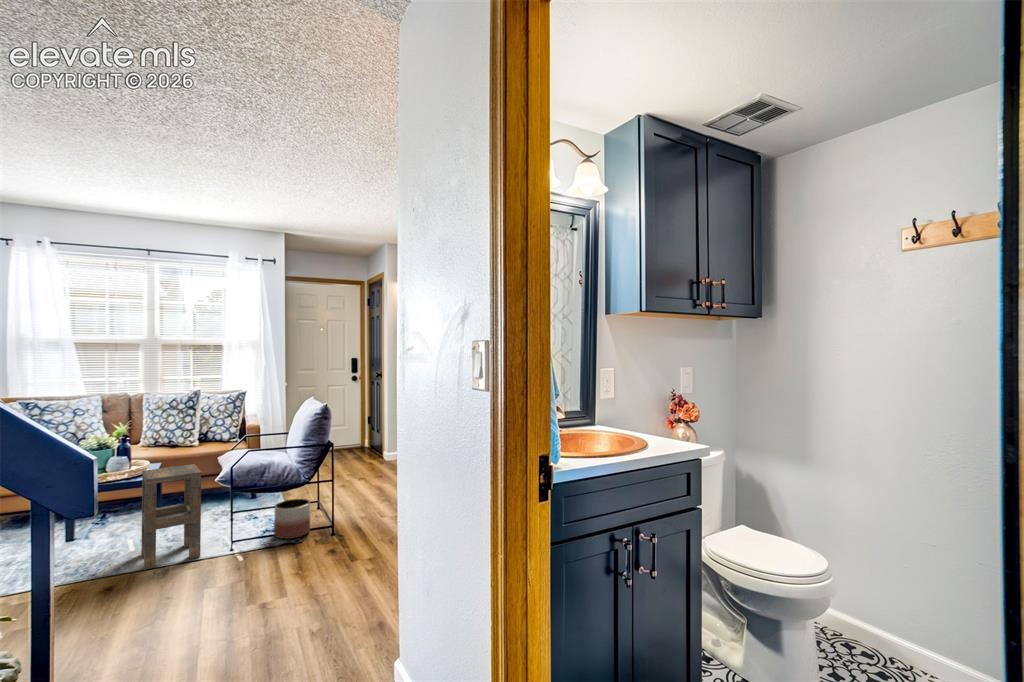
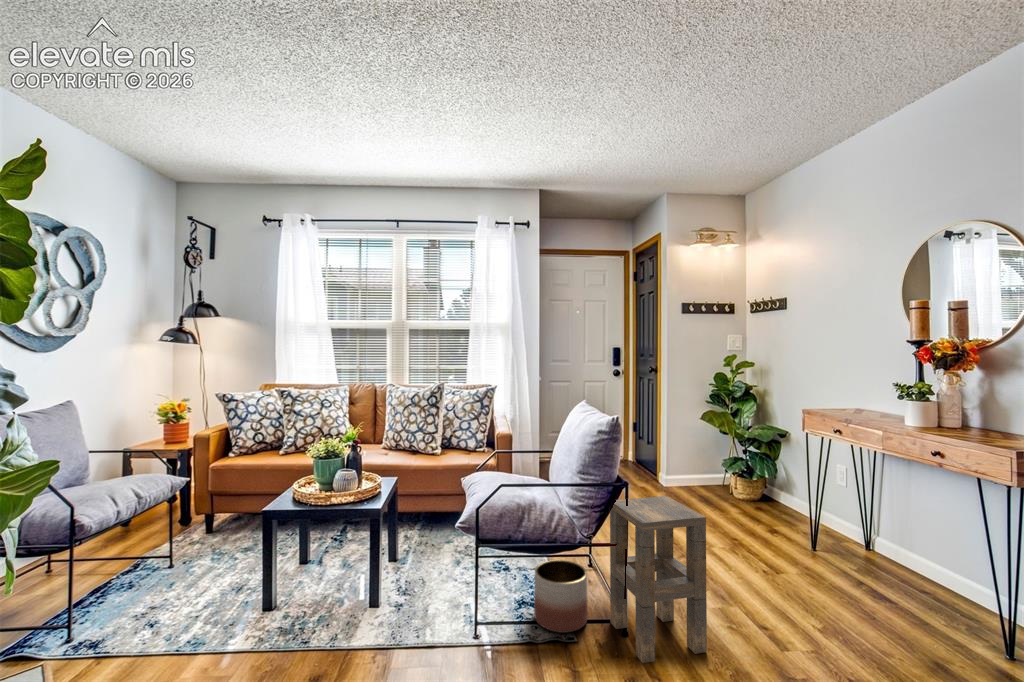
side table: present [141,464,201,570] -> present [610,496,707,663]

